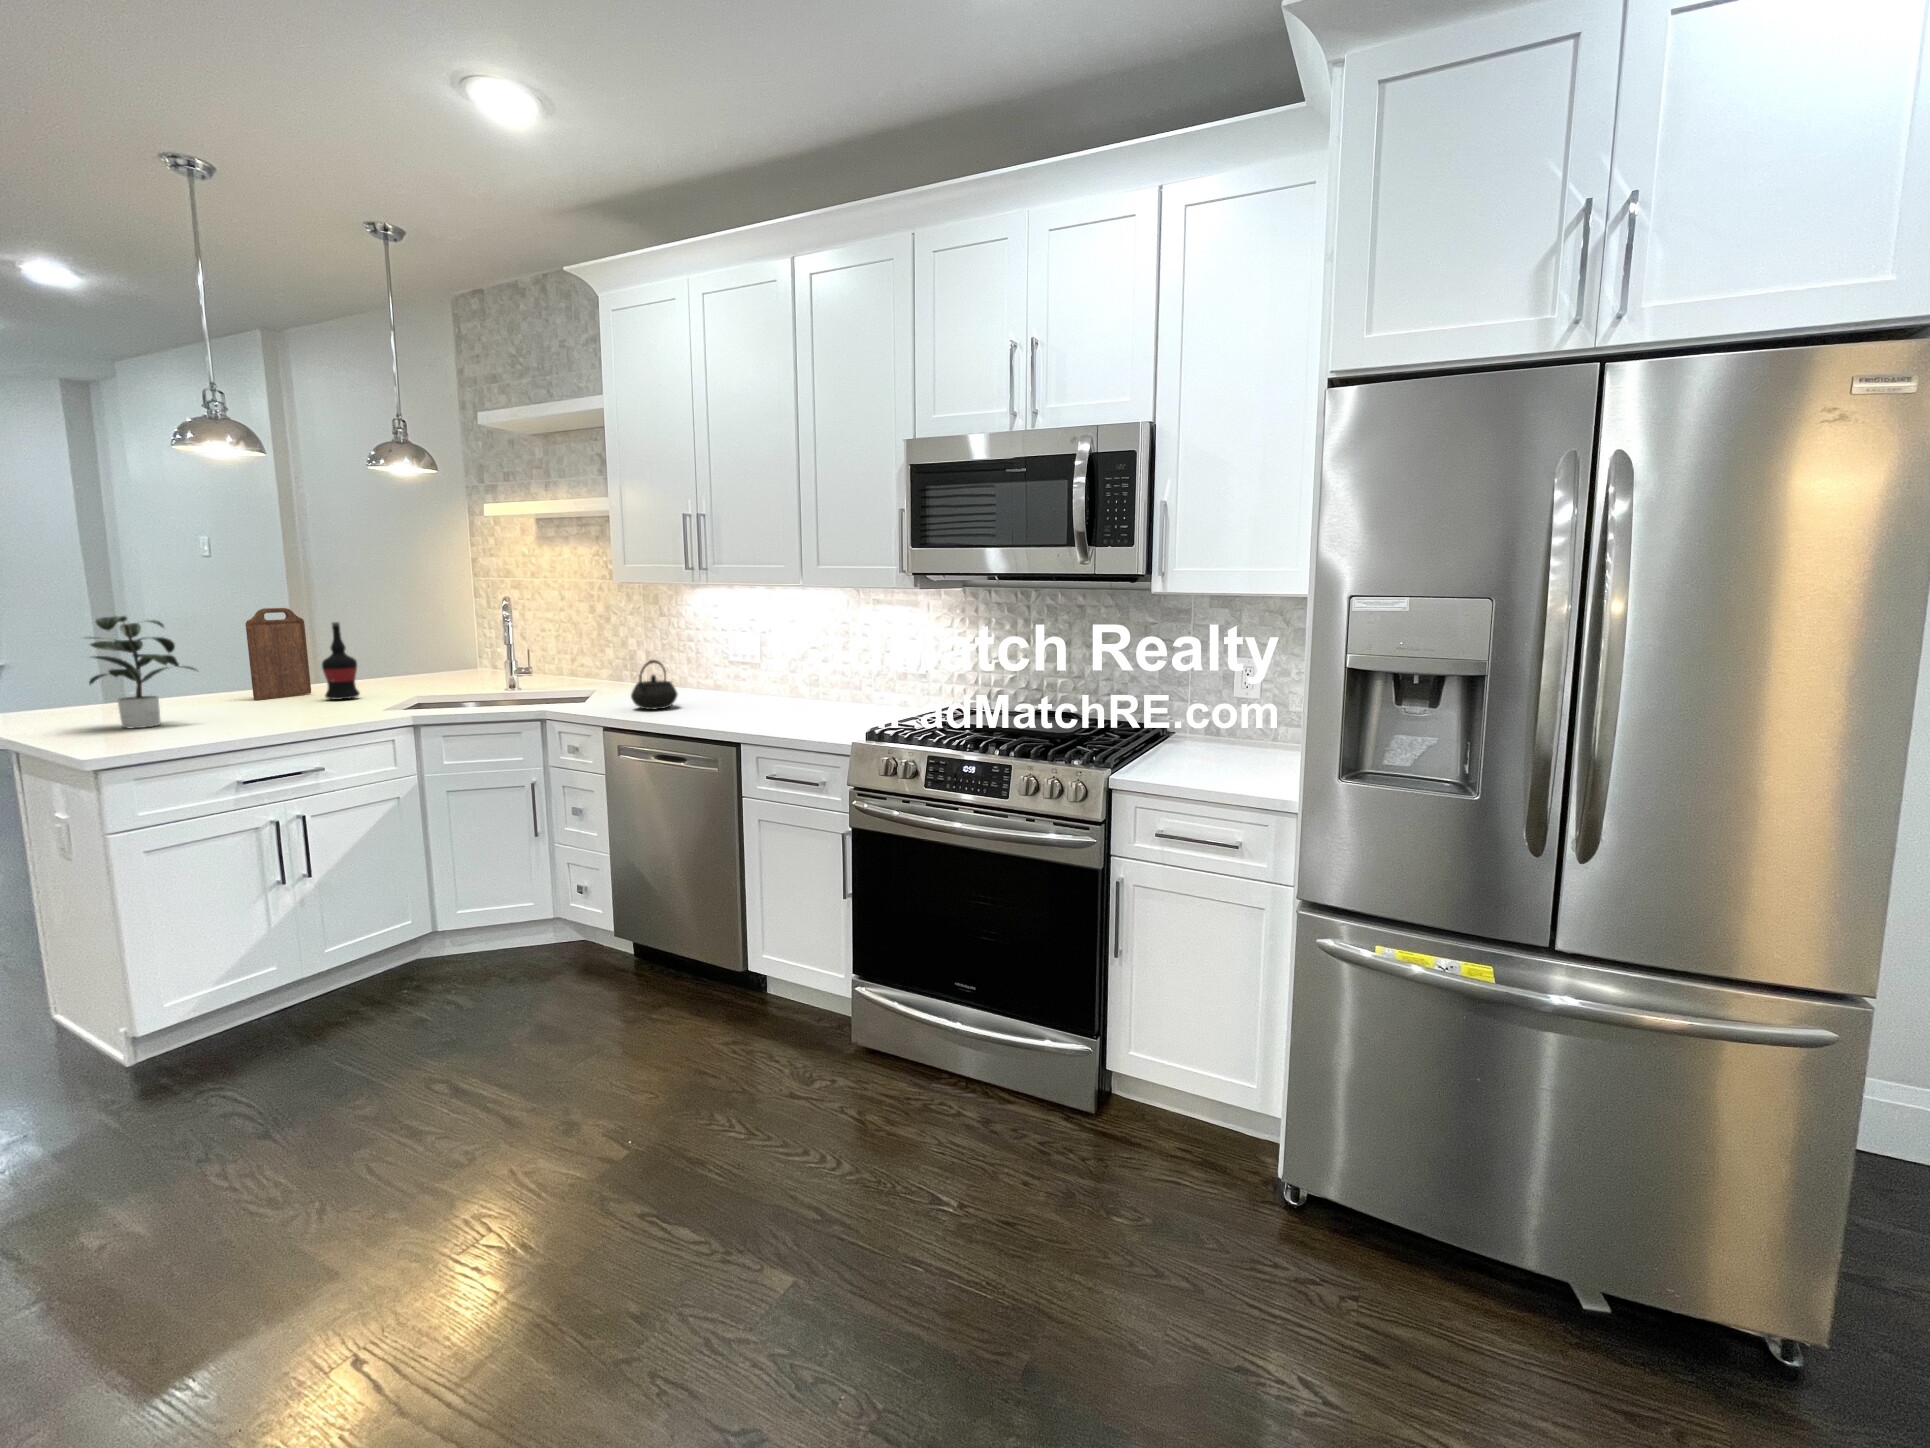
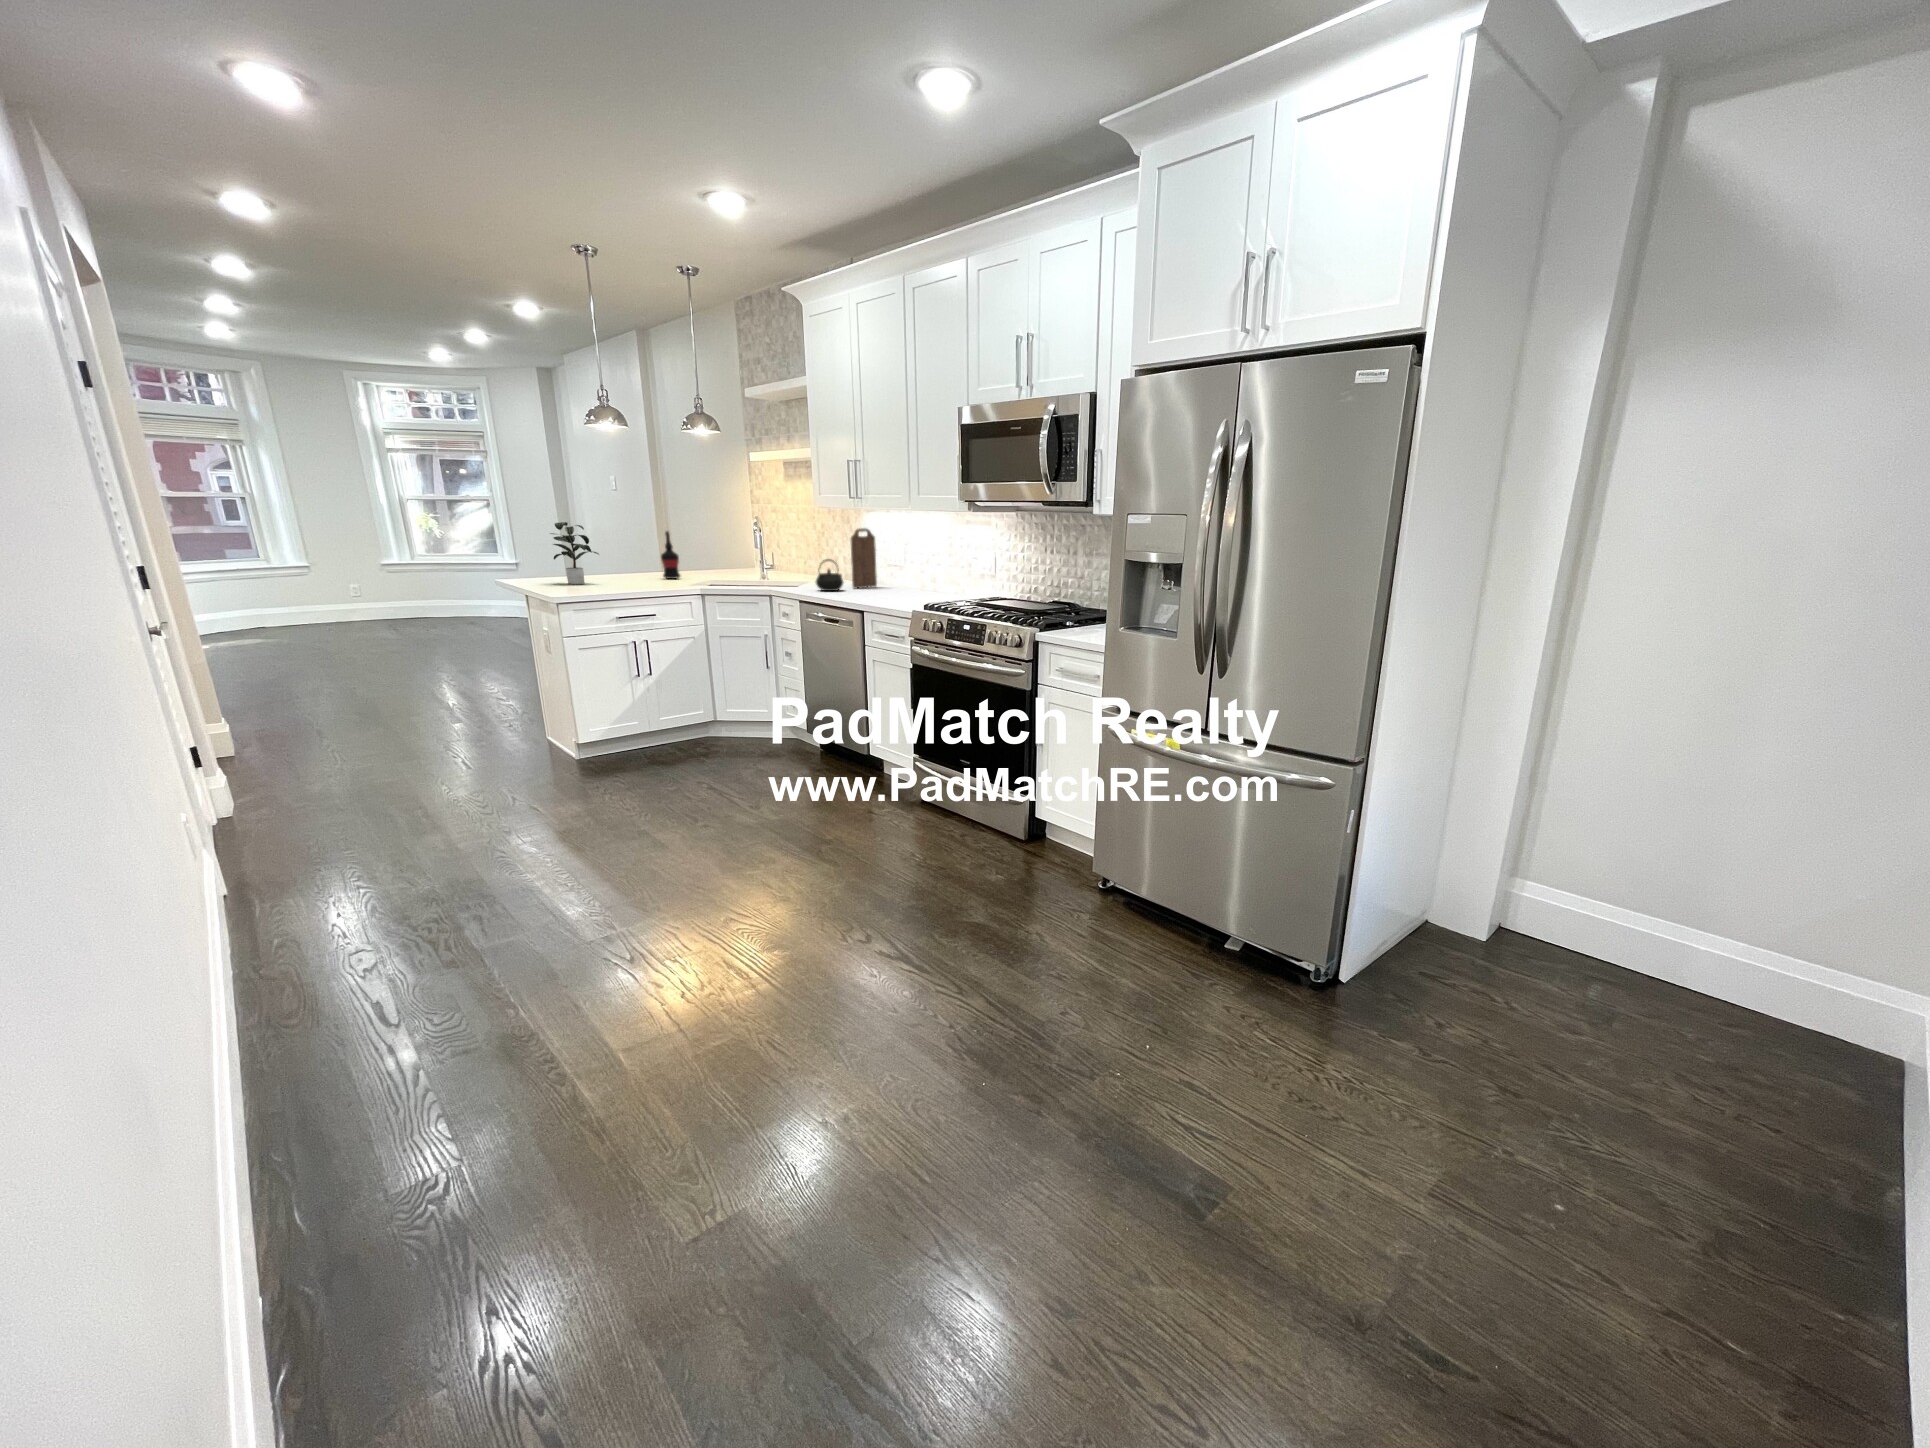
cutting board: present [246,608,311,700] -> present [851,528,877,589]

